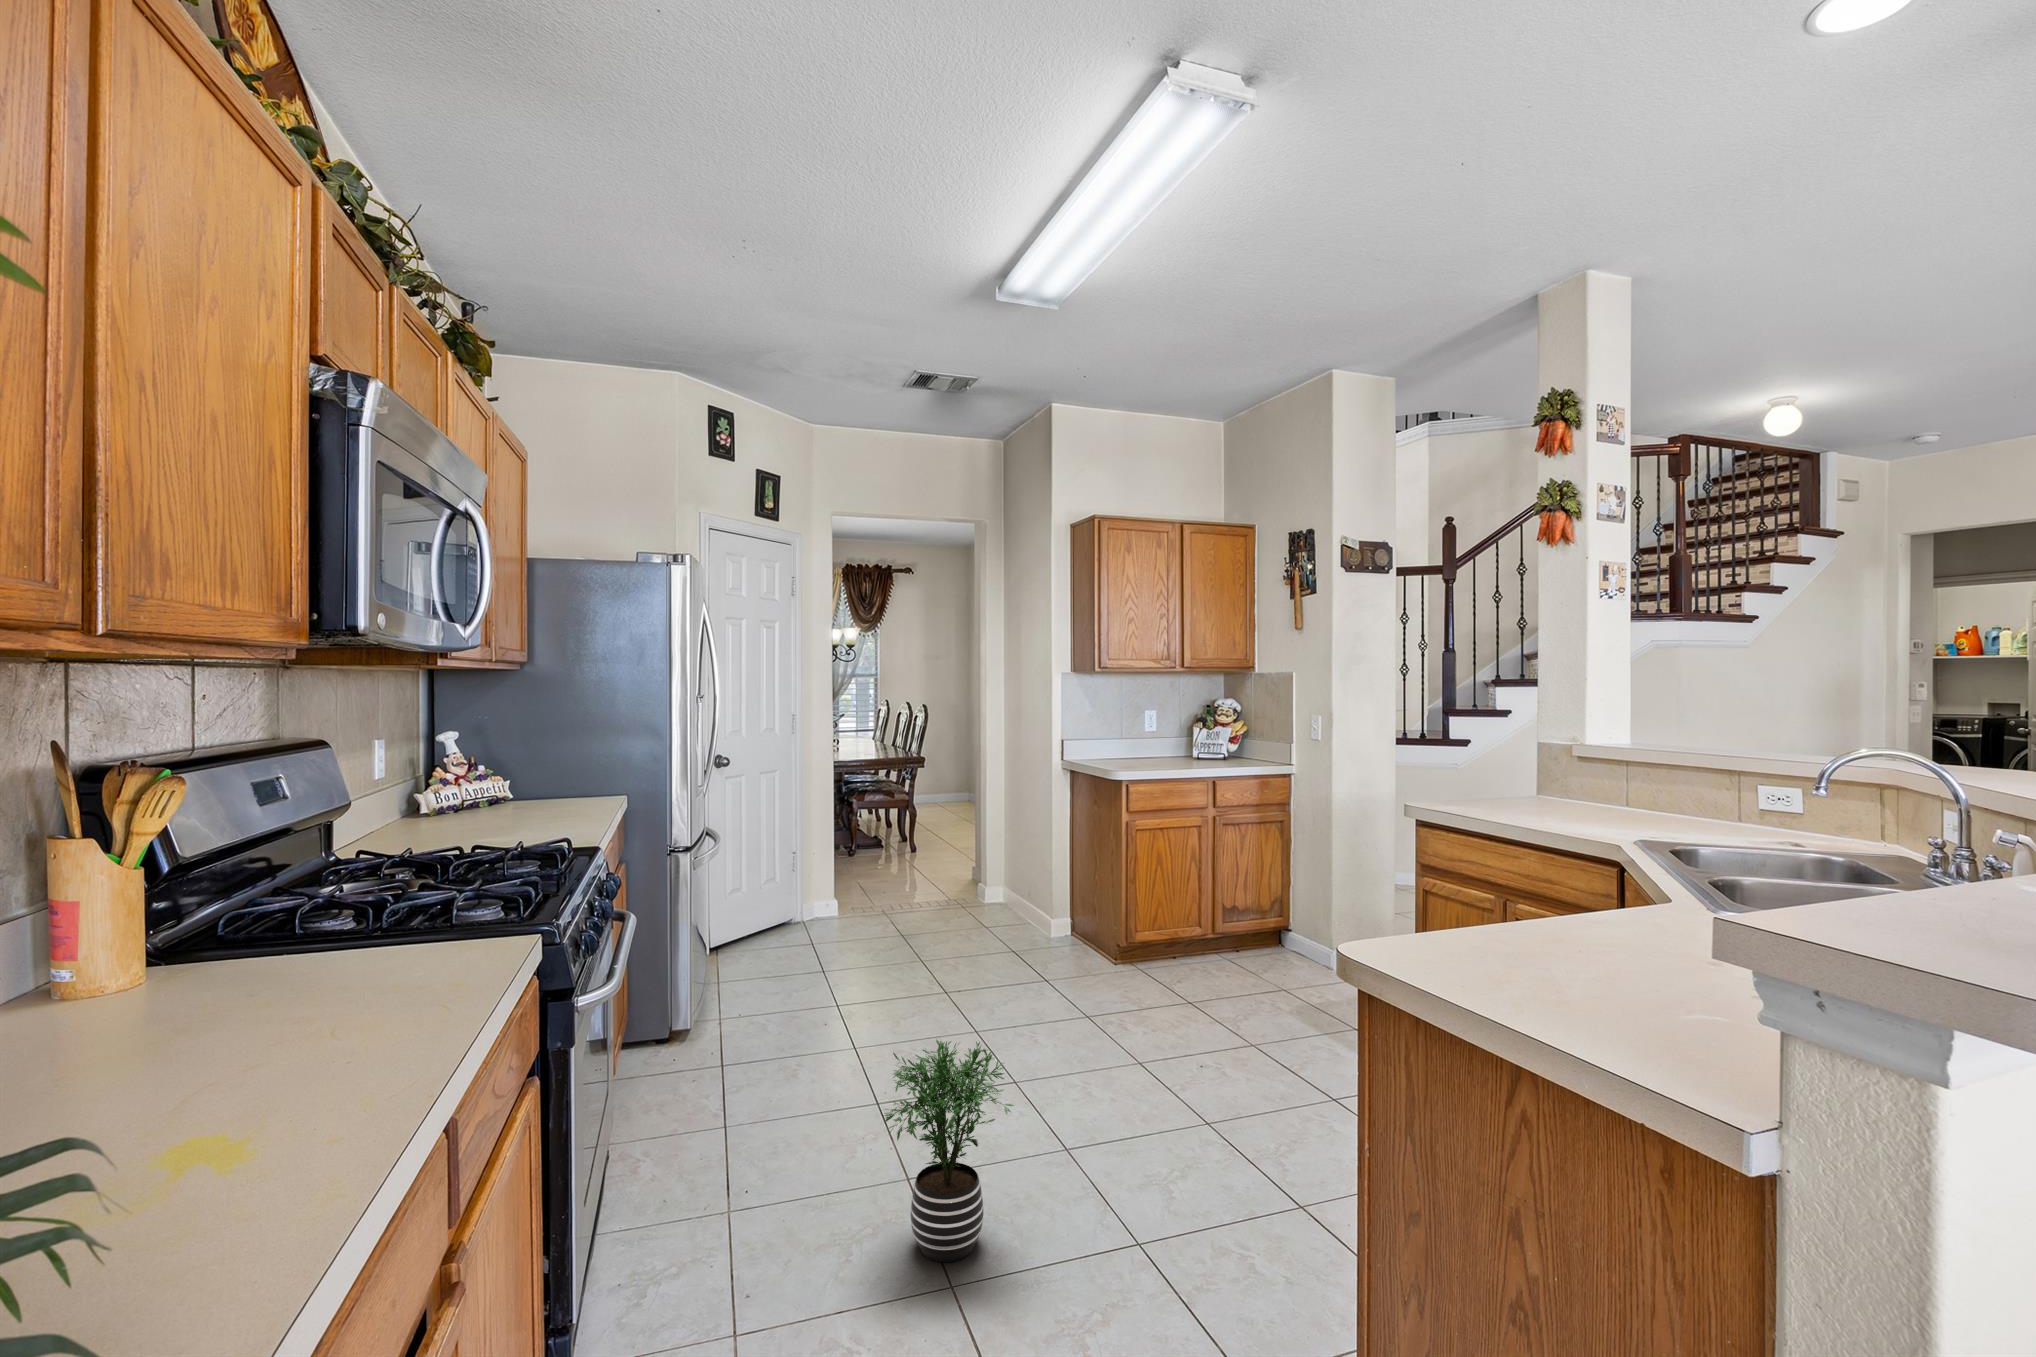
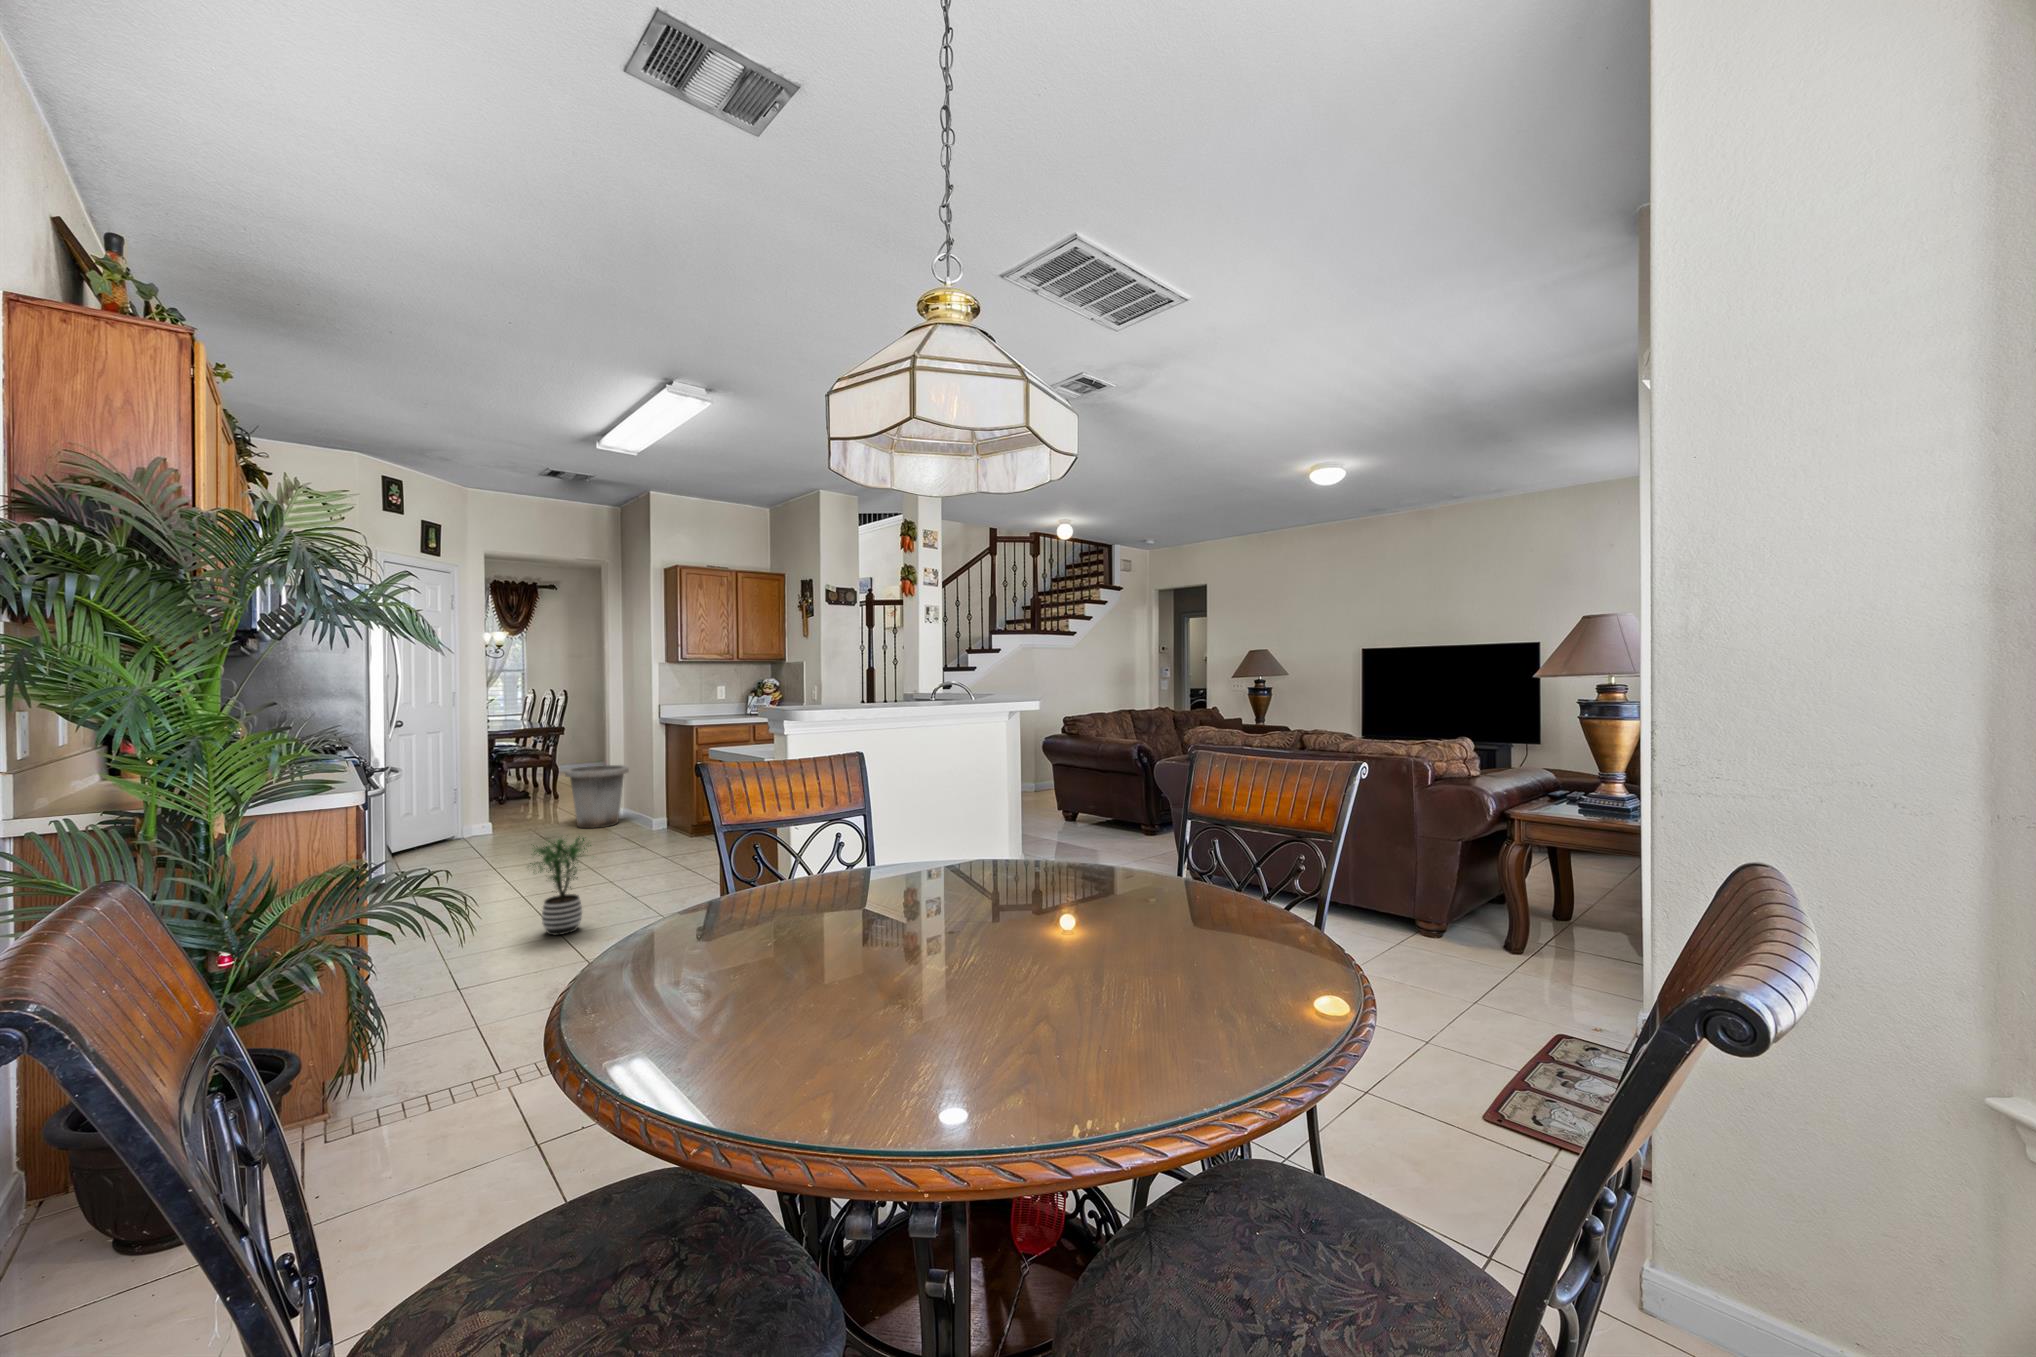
trash can: none [930,826,1016,925] -> present [565,765,629,828]

